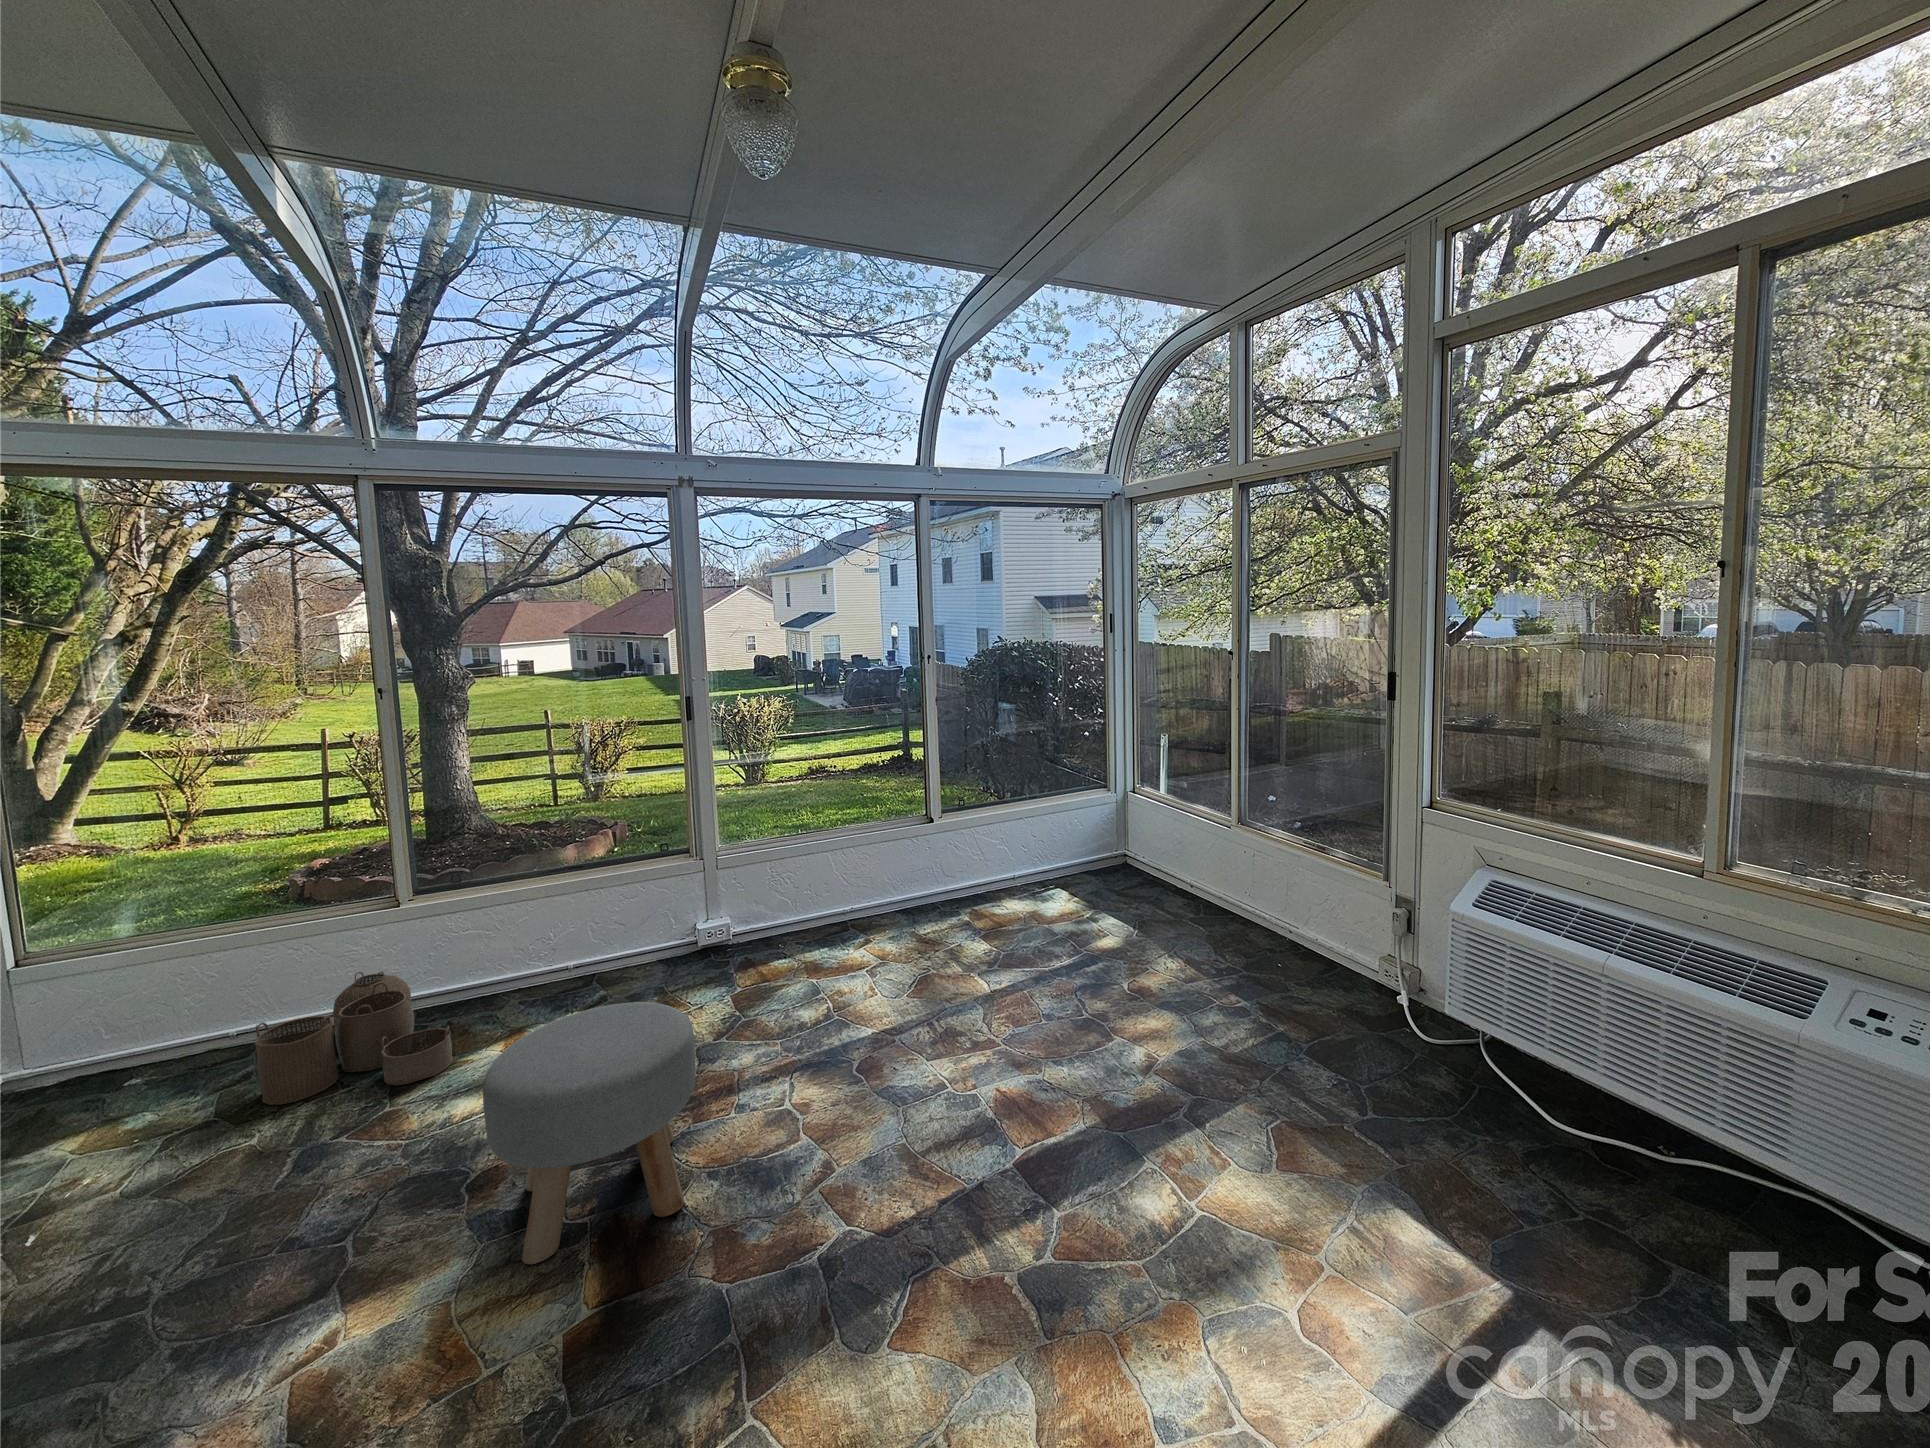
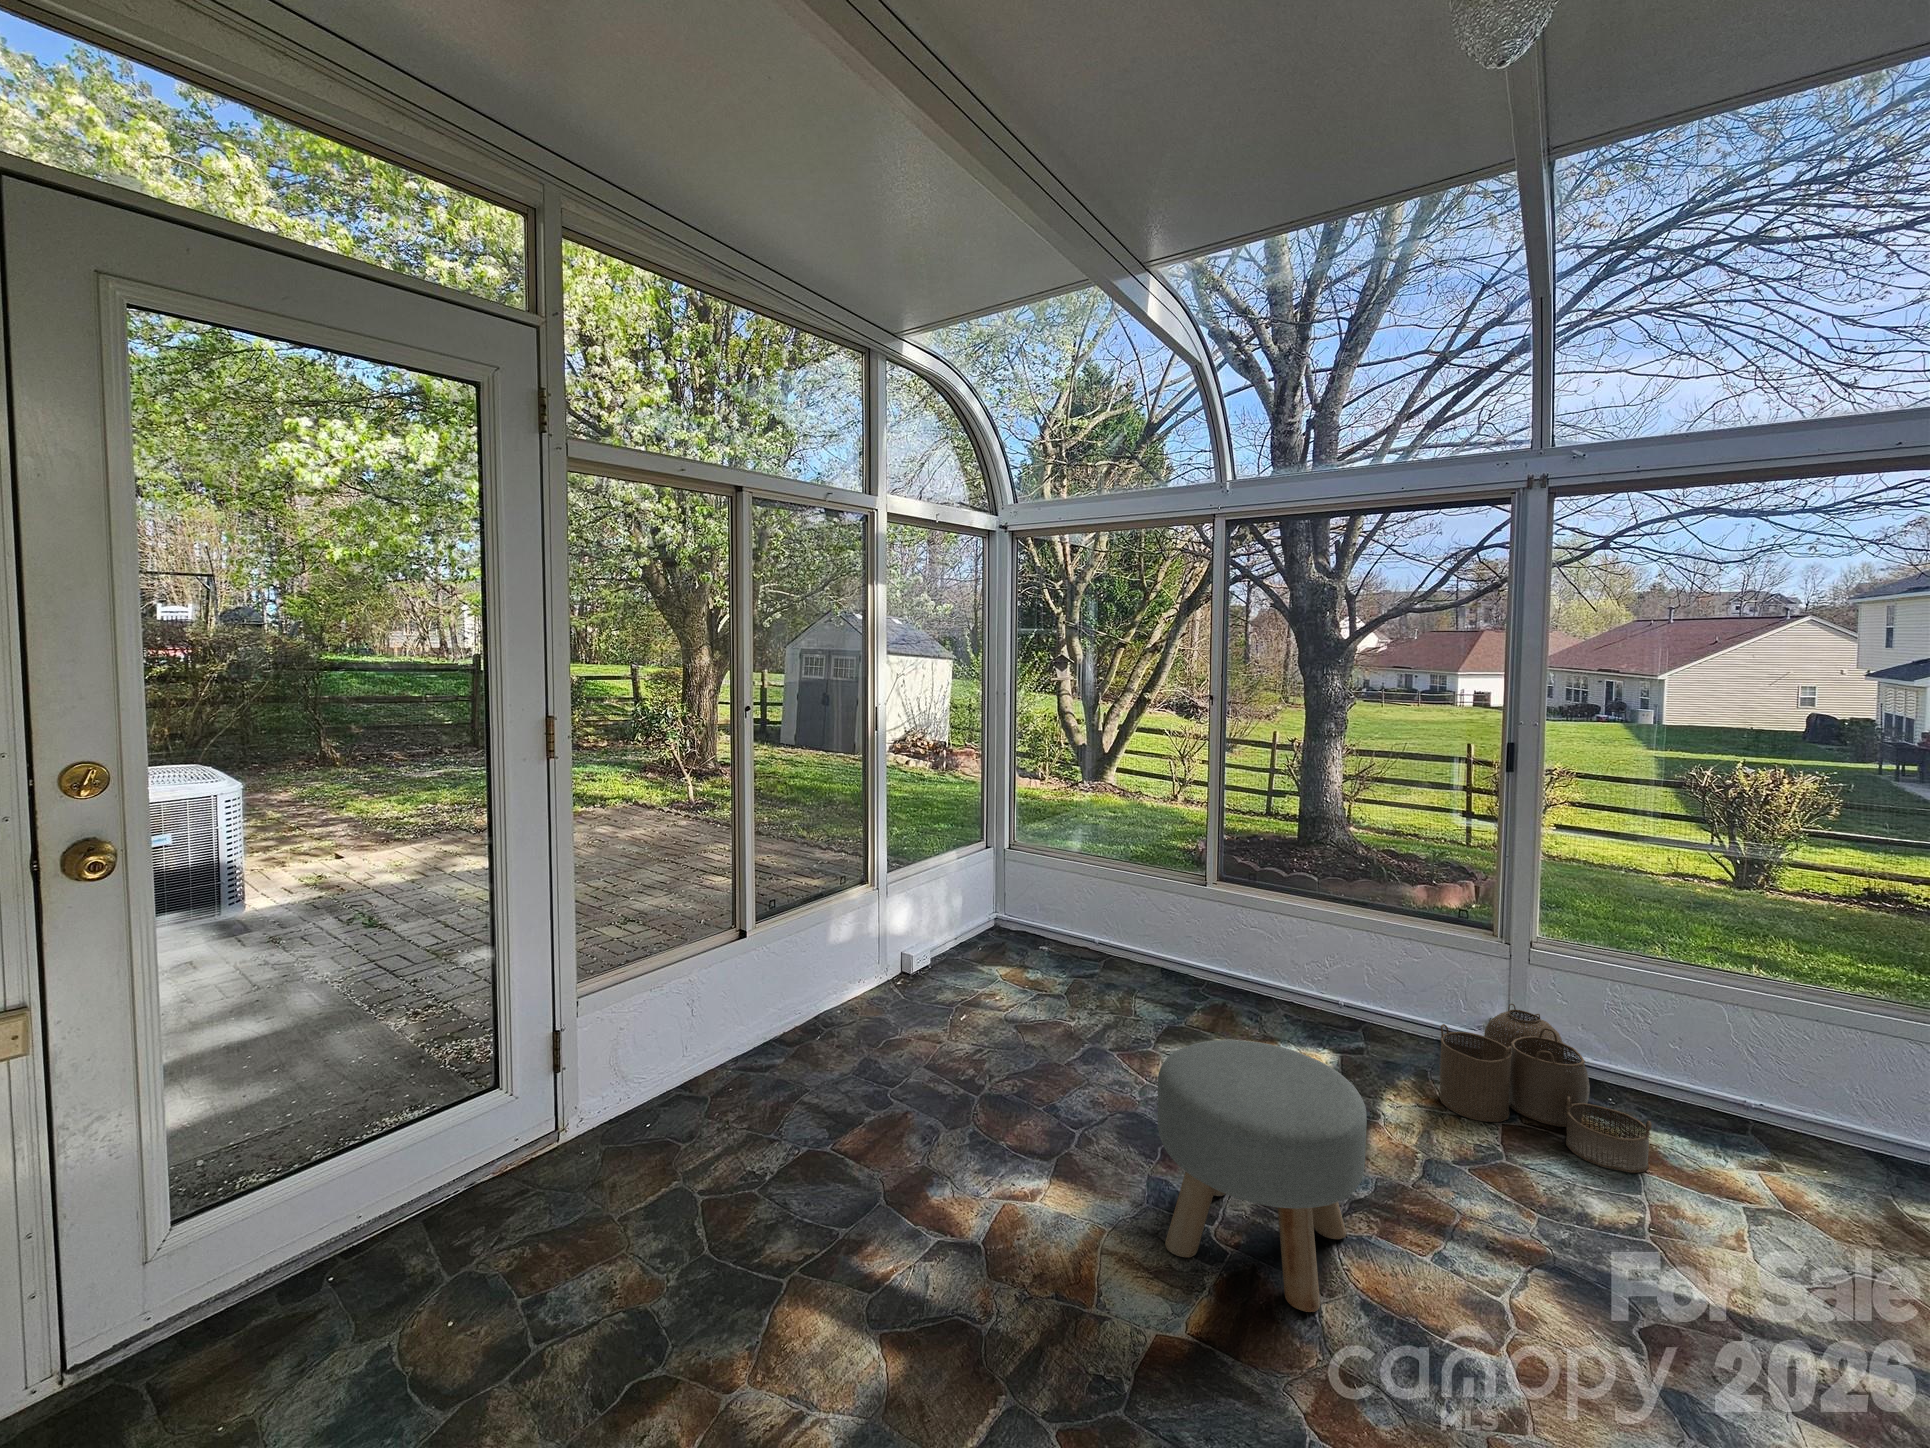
woven basket: present [255,972,453,1105] -> present [1440,1004,1652,1173]

